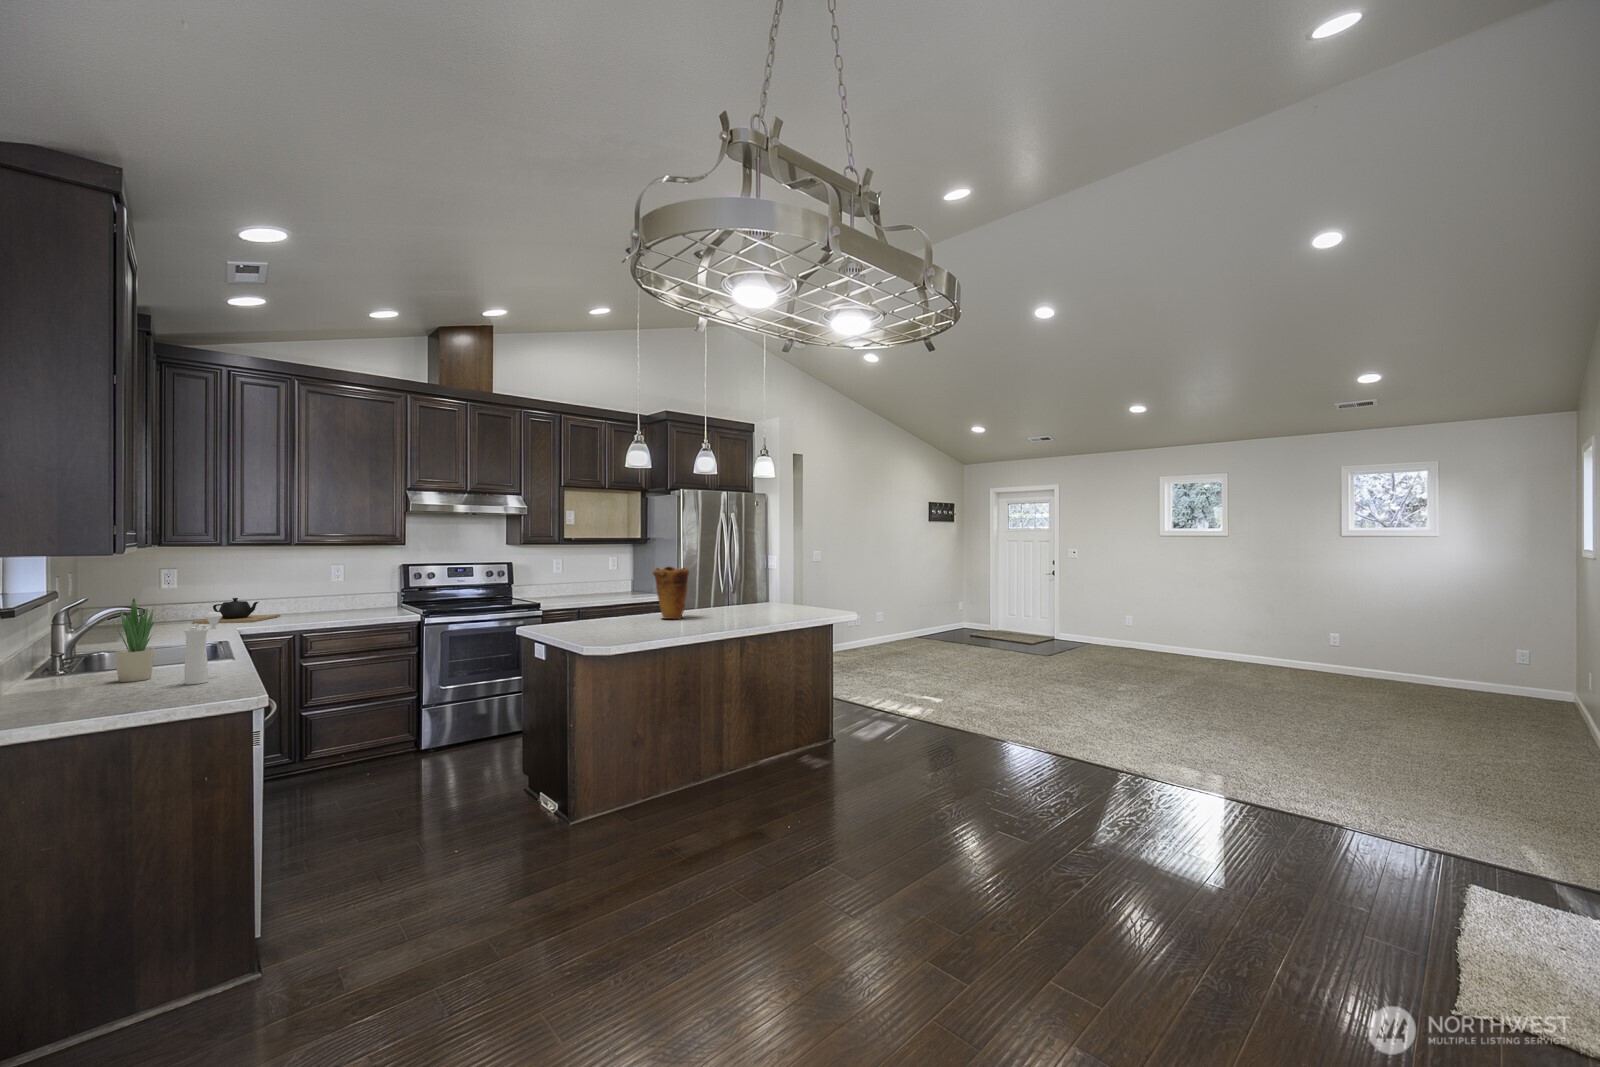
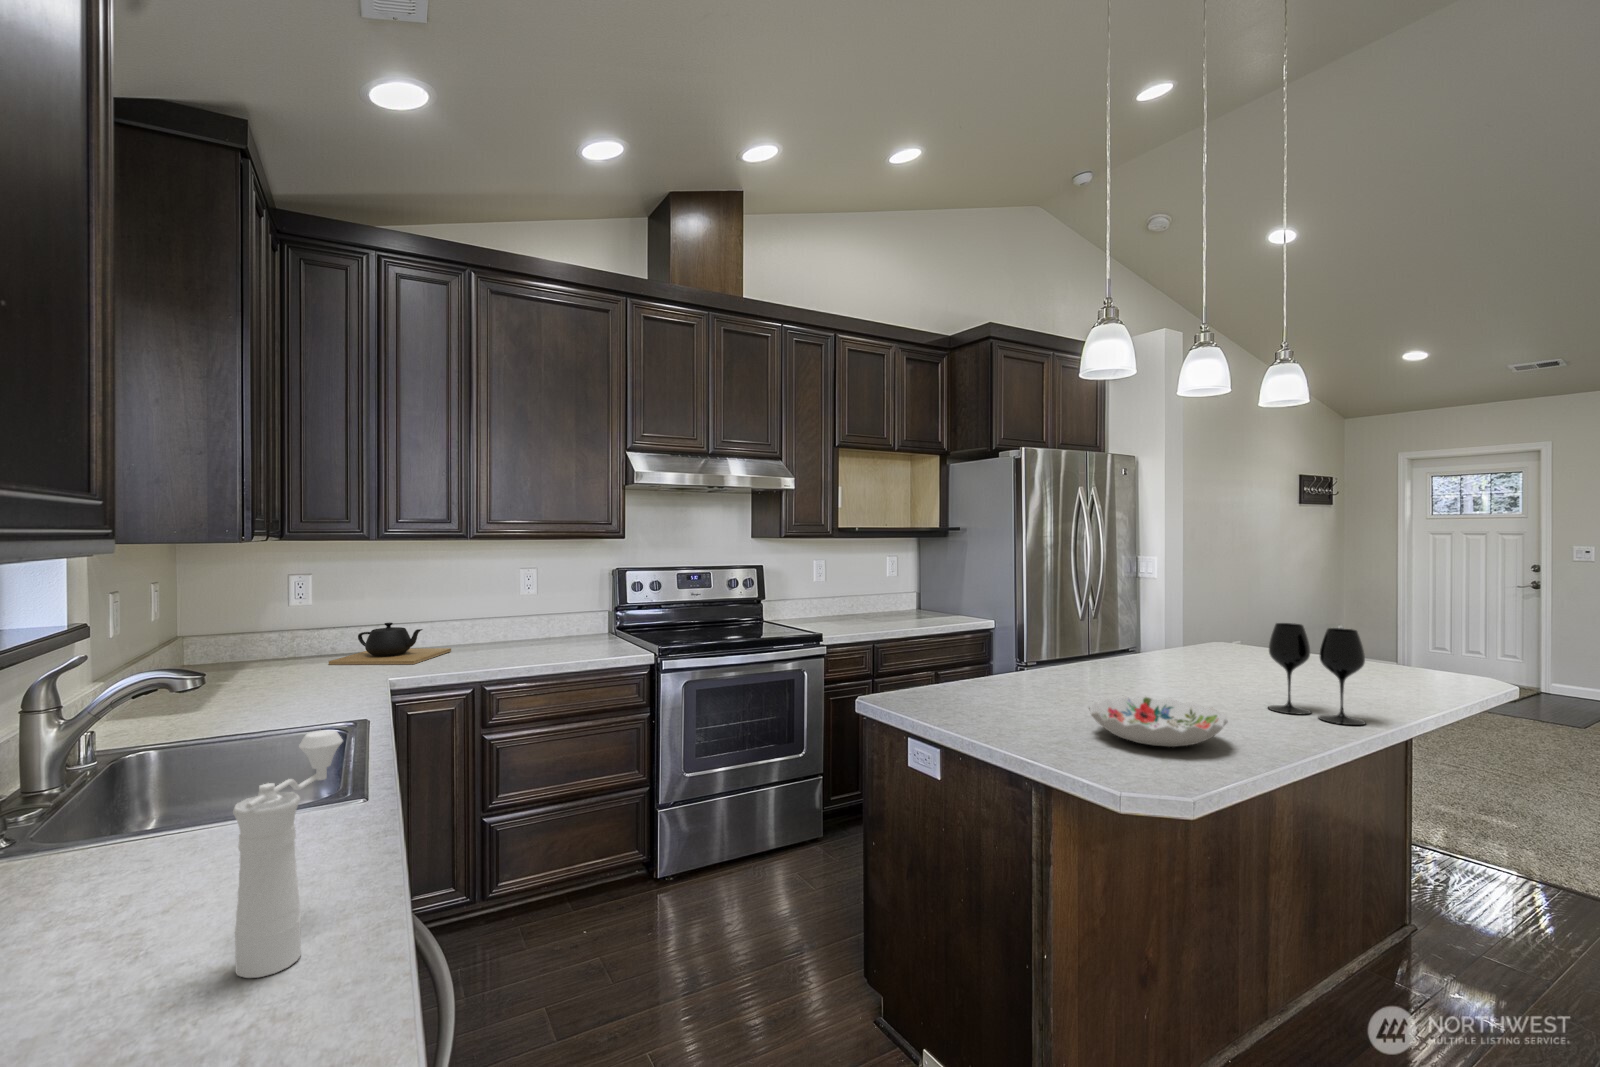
vase: present [653,566,689,619] -> none [1098,582,1178,690]
wine glass: none [714,583,745,627] -> present [1268,623,1366,725]
potted plant: present [113,599,155,682] -> none [74,688,188,927]
decorative bowl: none [603,616,661,634] -> present [1089,696,1228,747]

